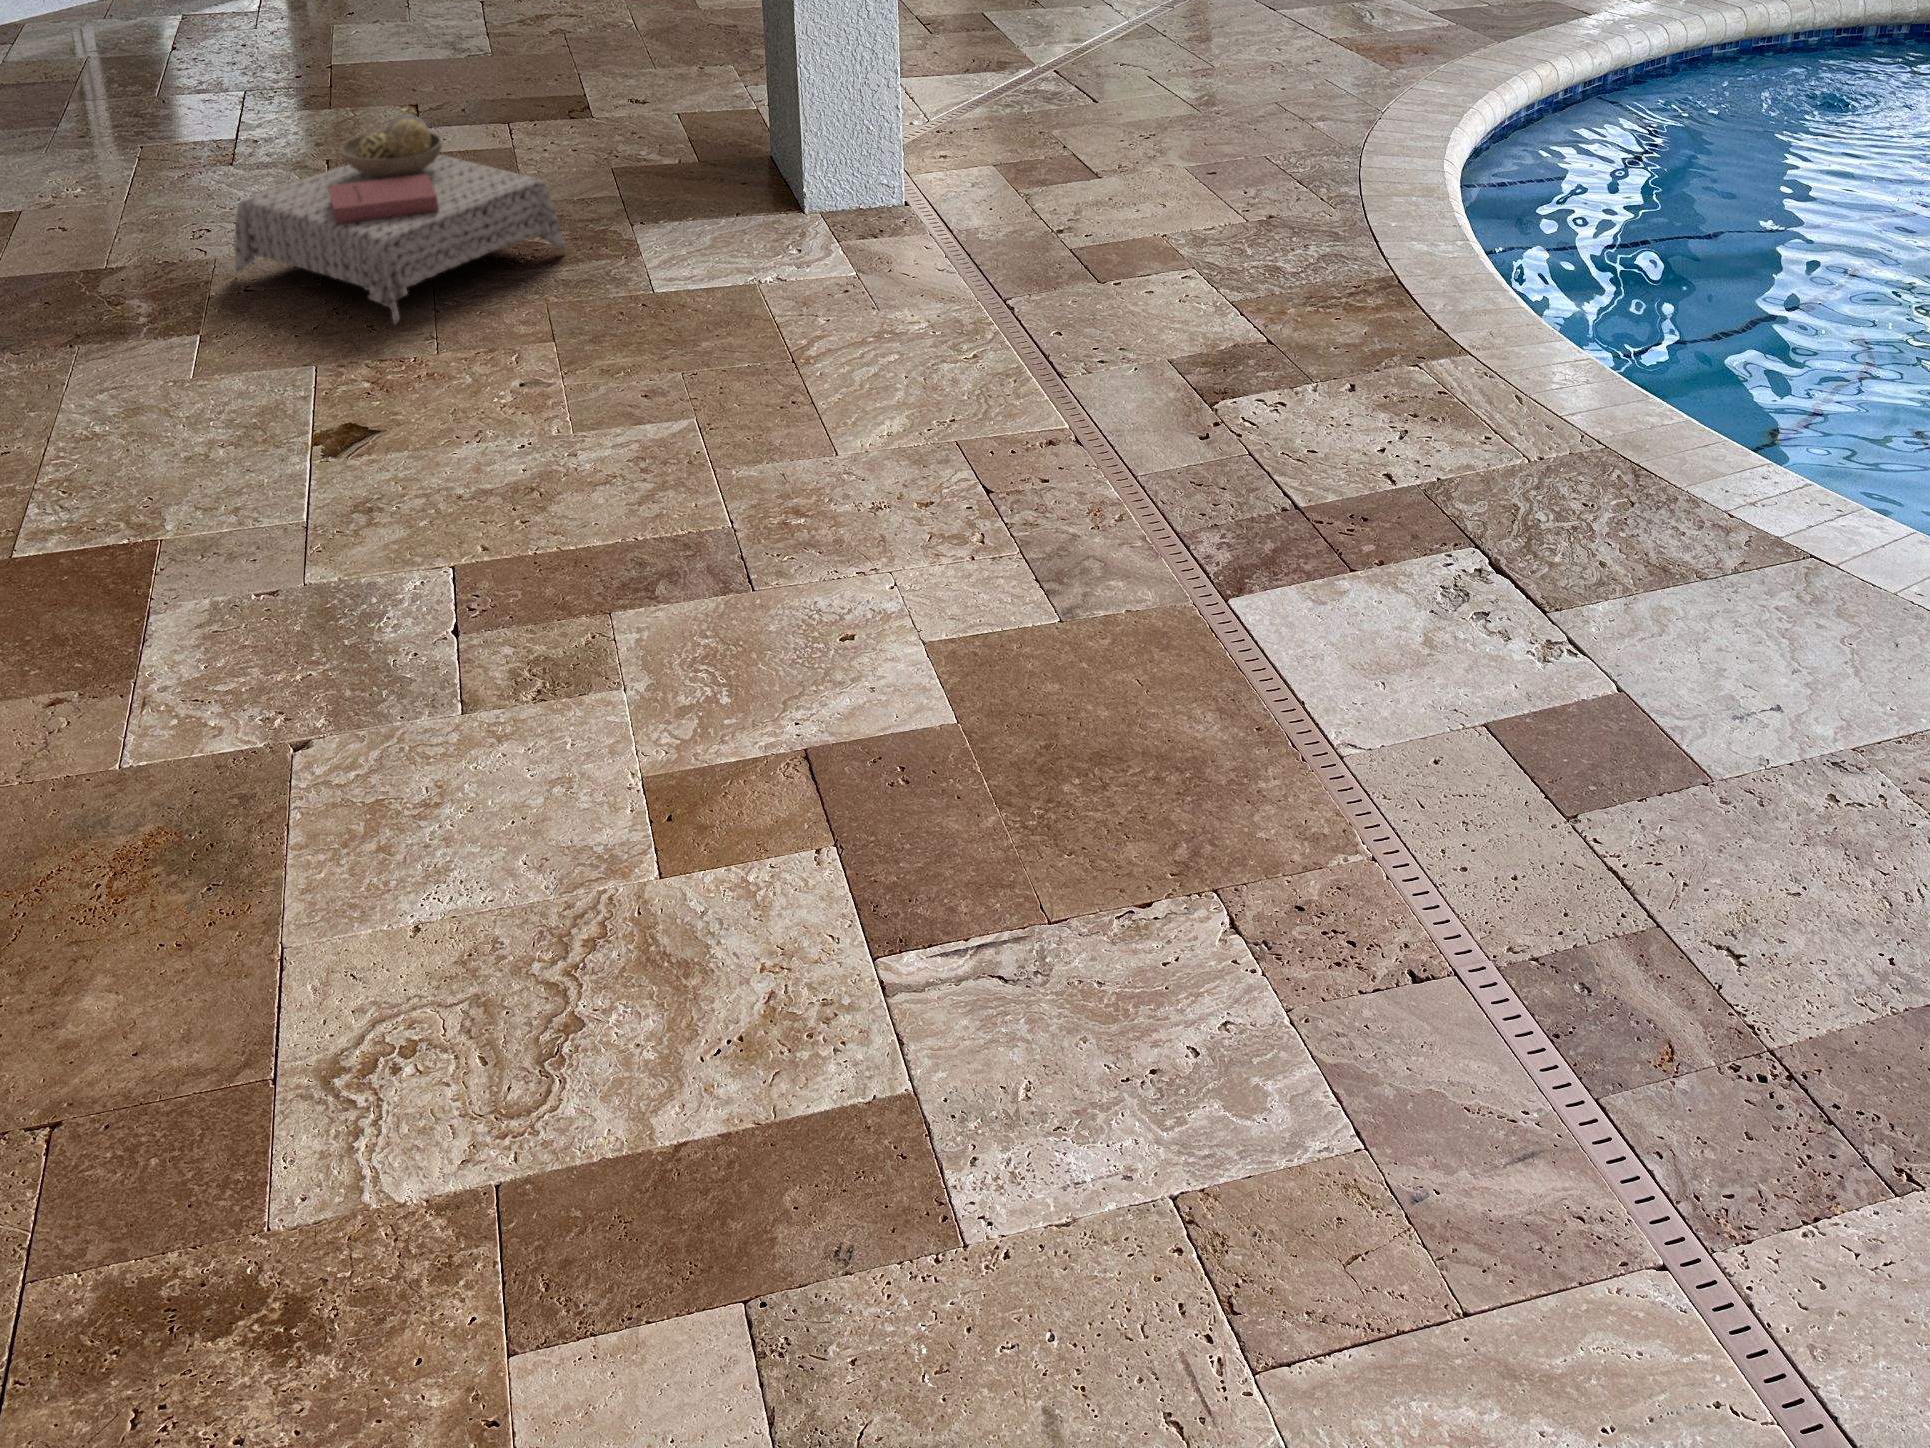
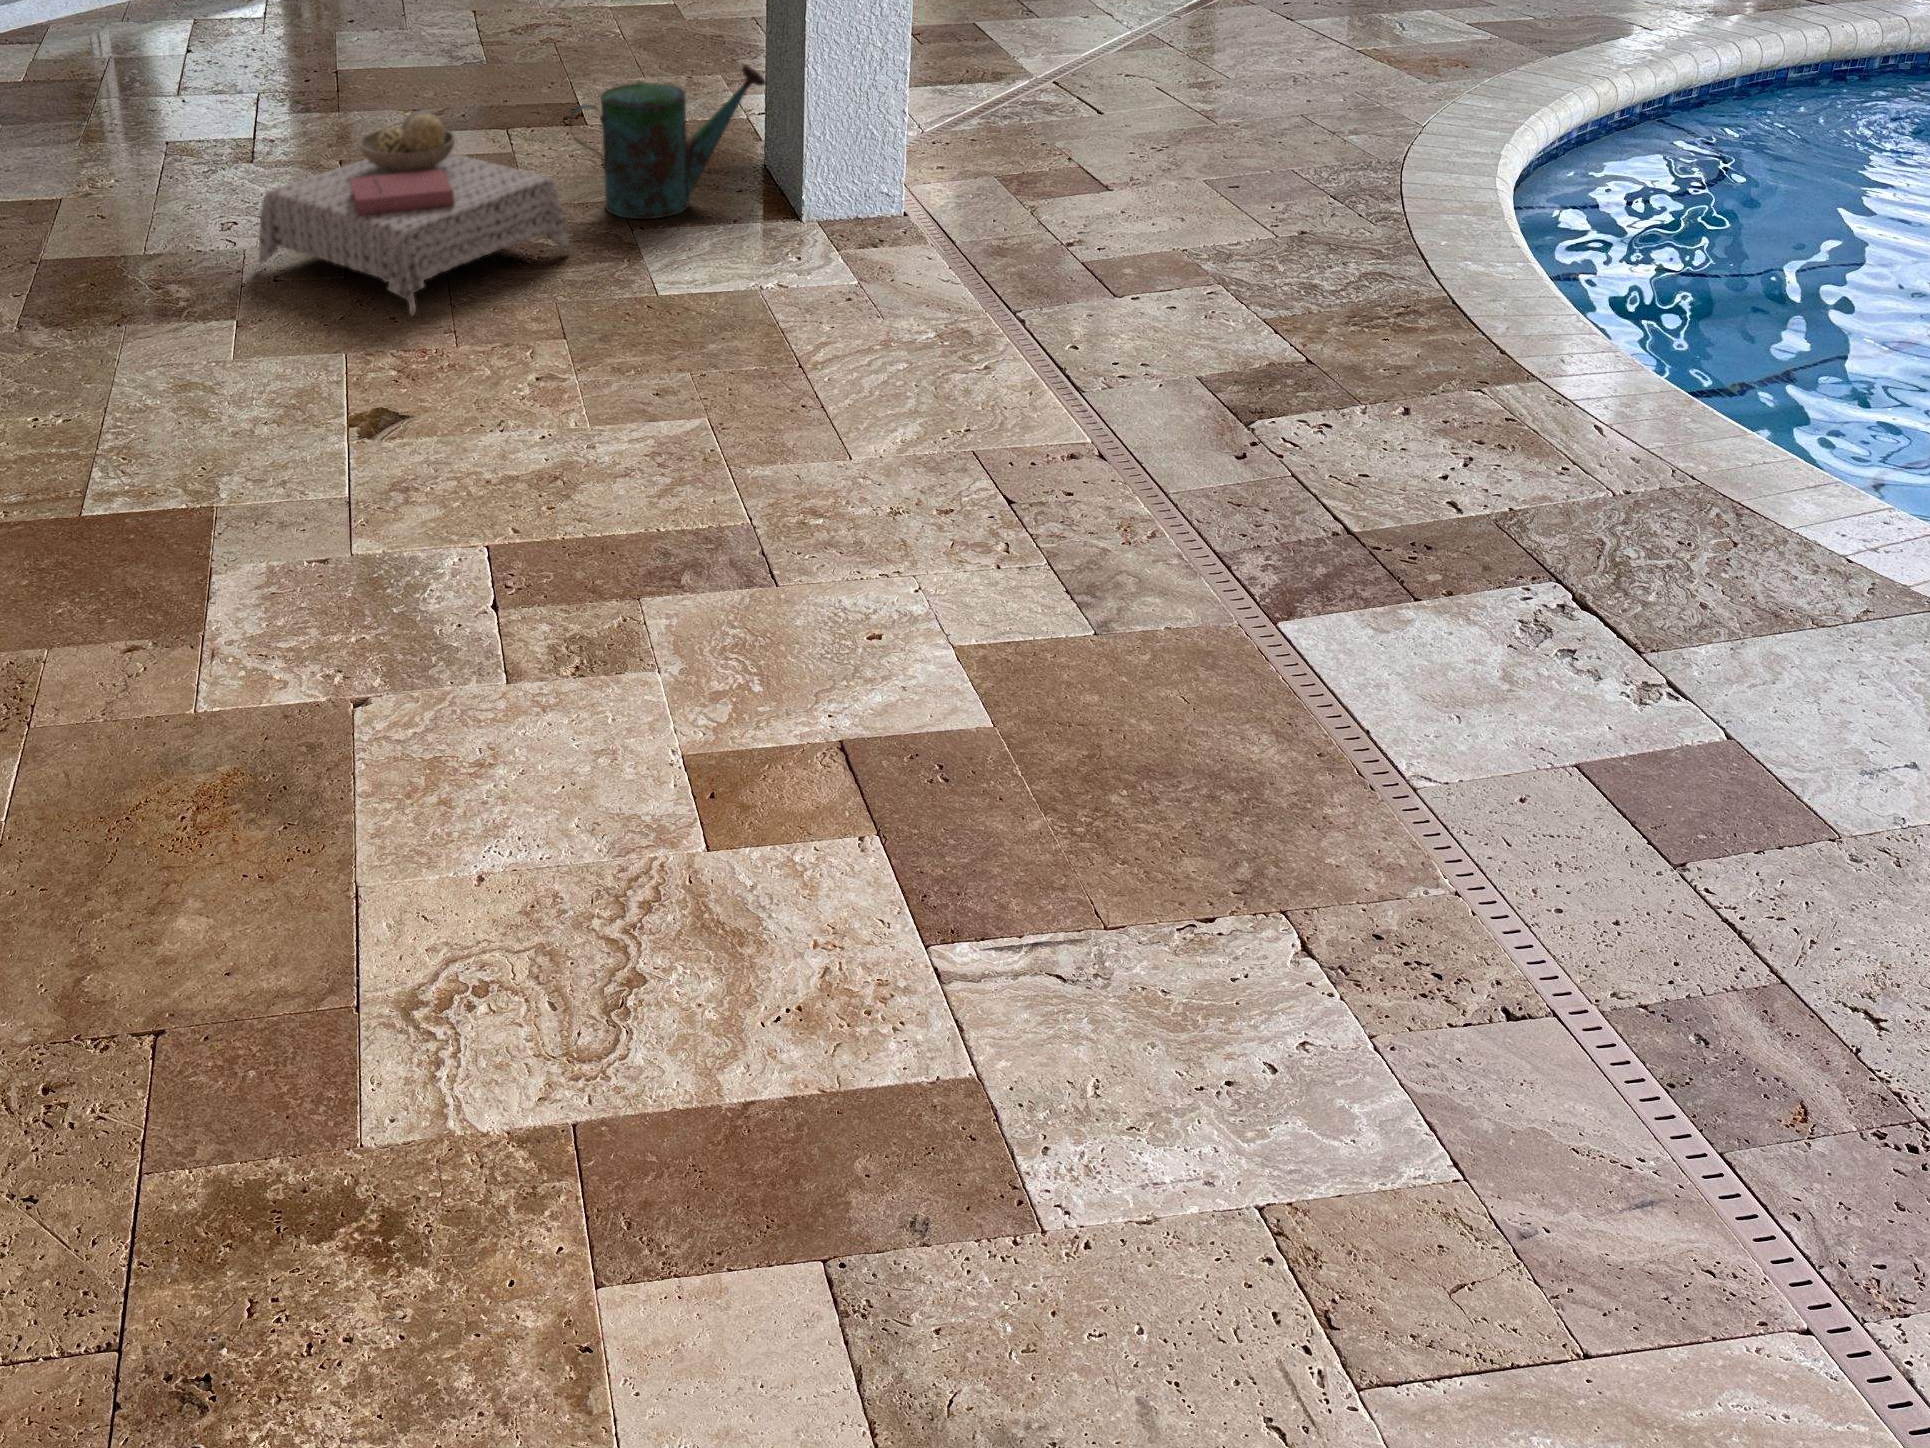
watering can: none [564,63,762,216] -> present [569,64,767,219]

